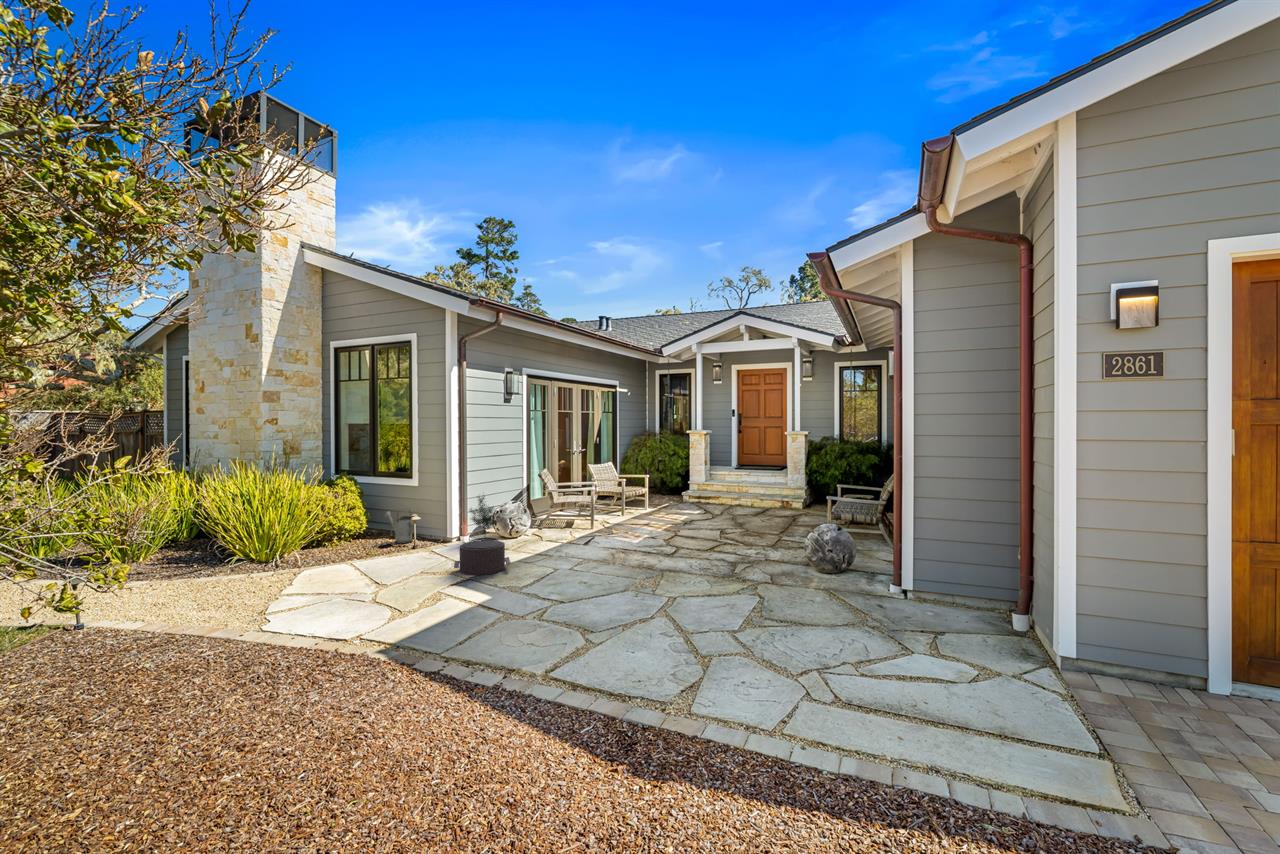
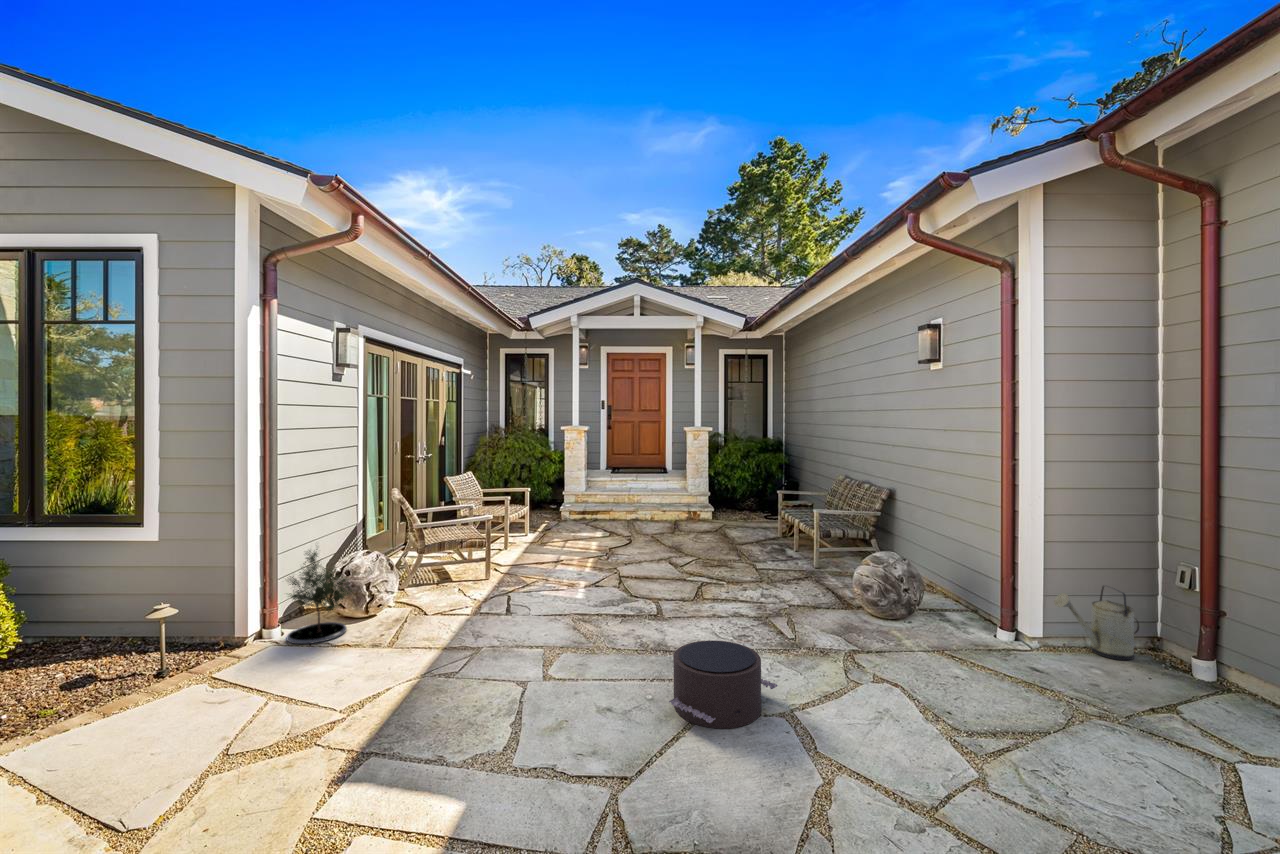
watering can: present [384,511,413,544] -> present [1054,586,1139,660]
pouf: present [454,539,511,575] -> present [669,640,778,729]

